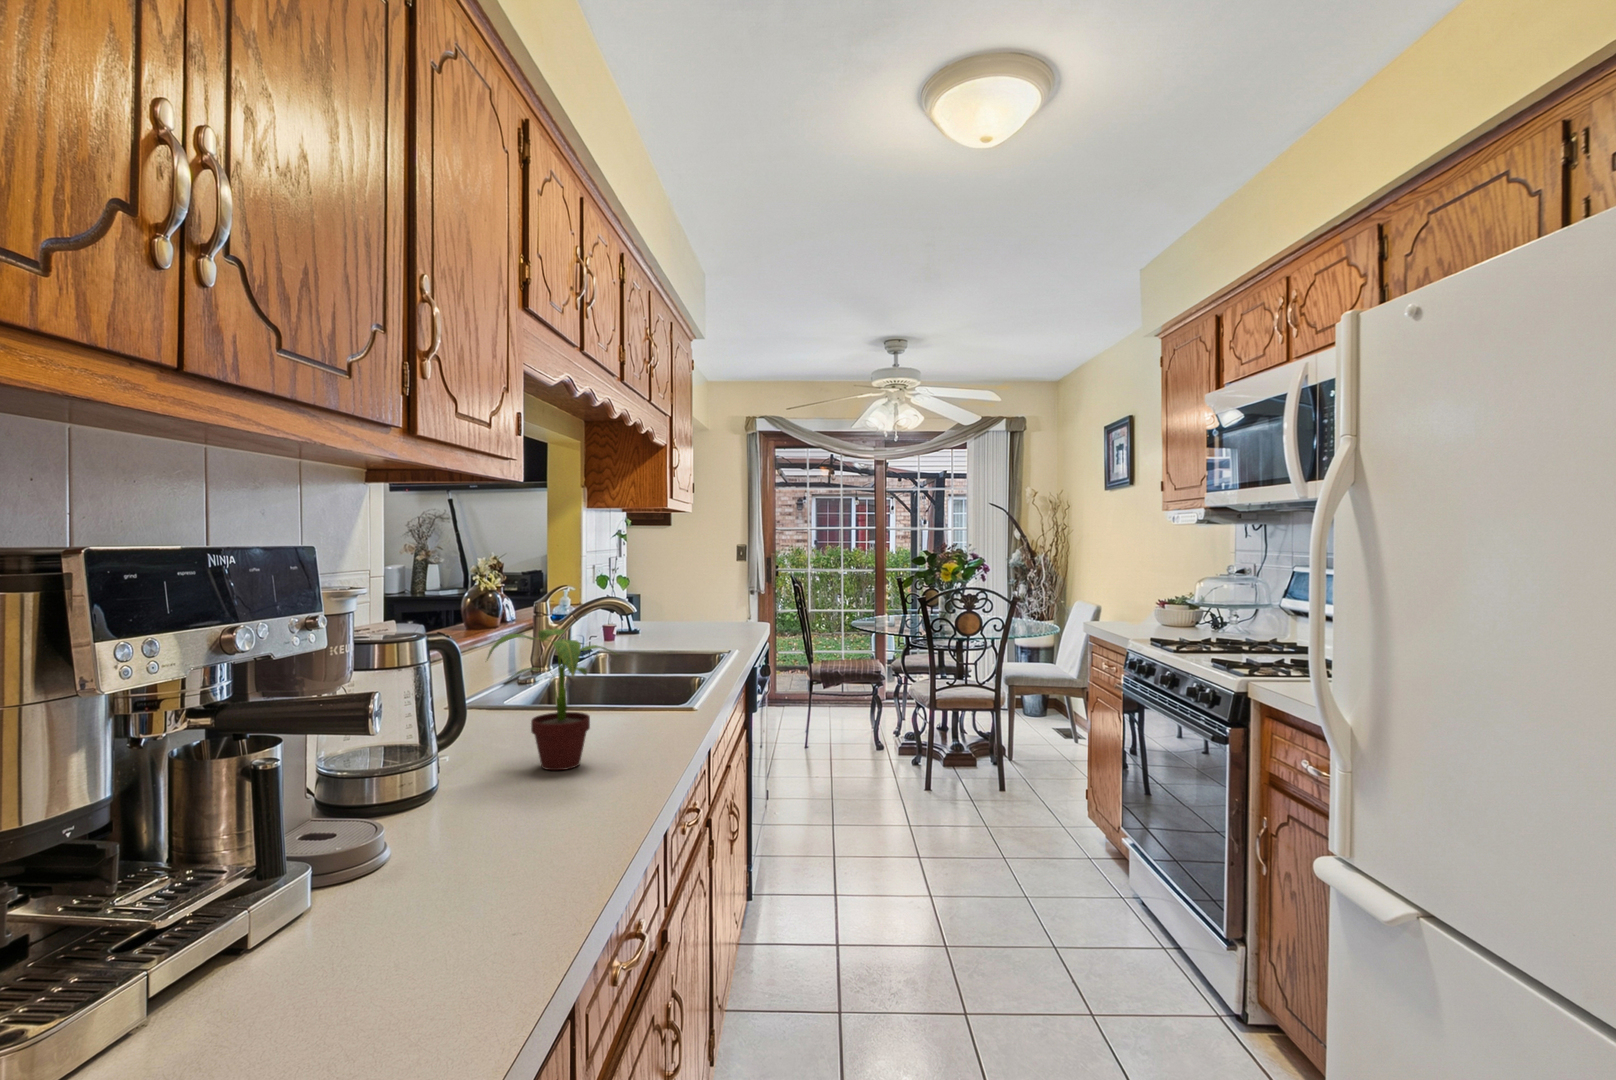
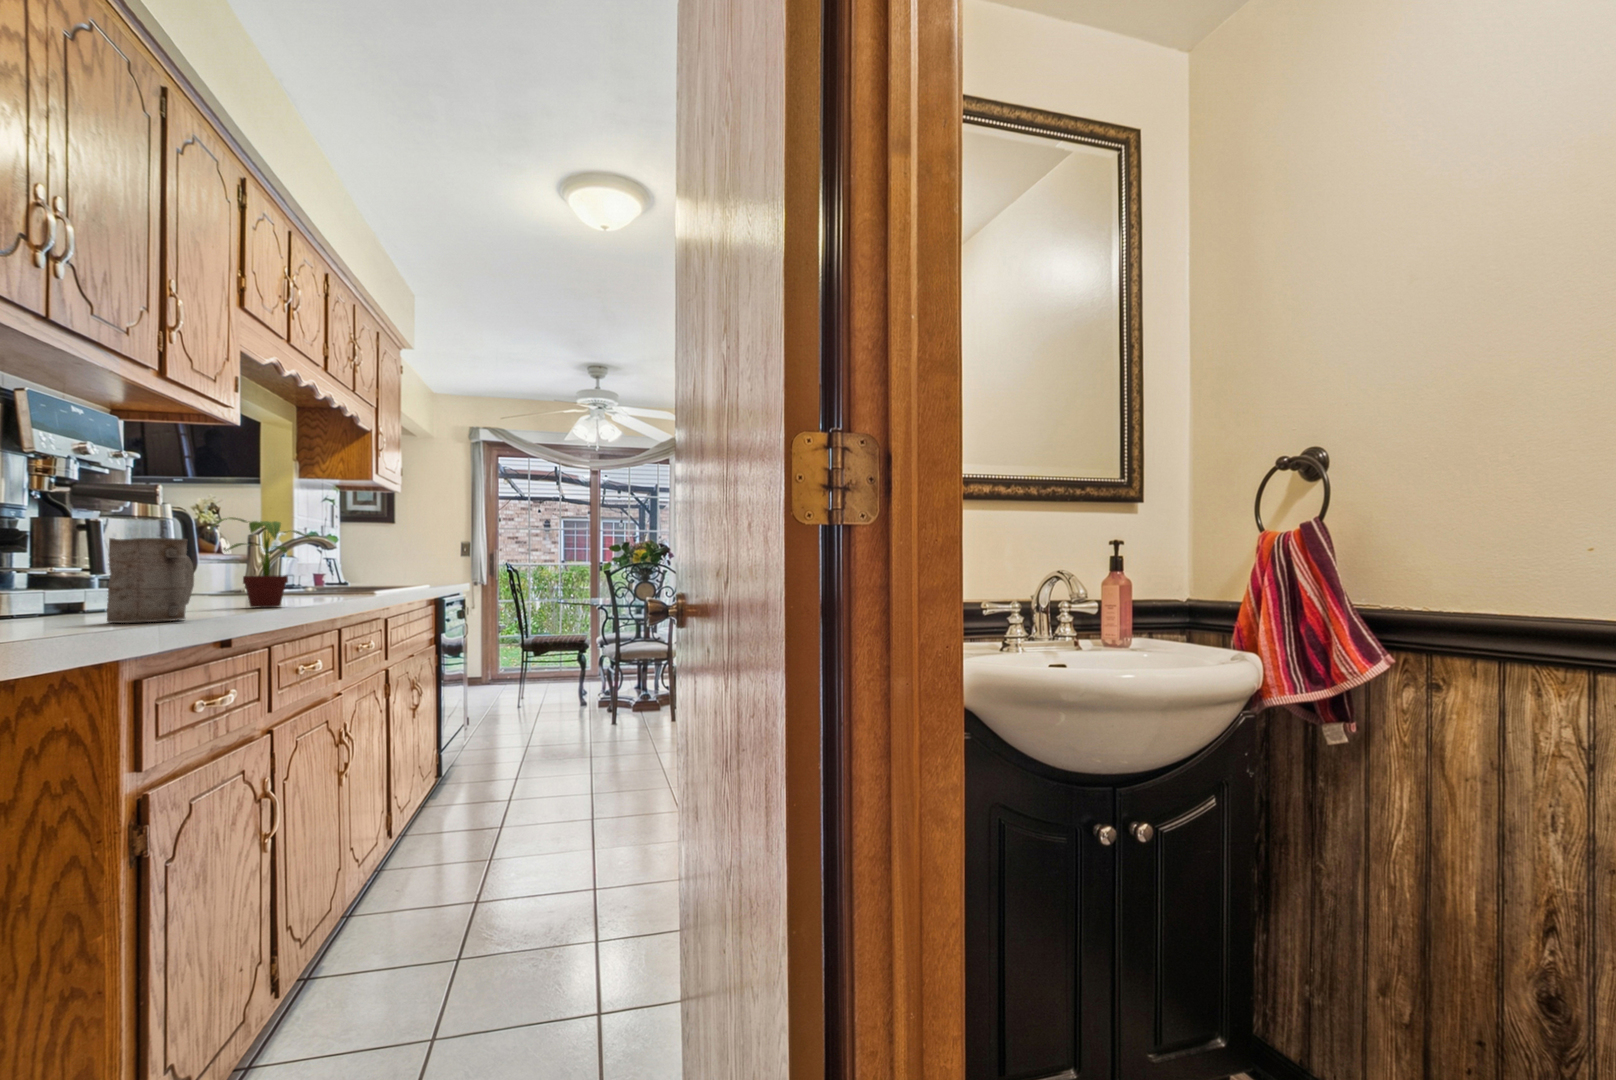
mug: none [298,771,442,980] -> present [107,538,194,623]

